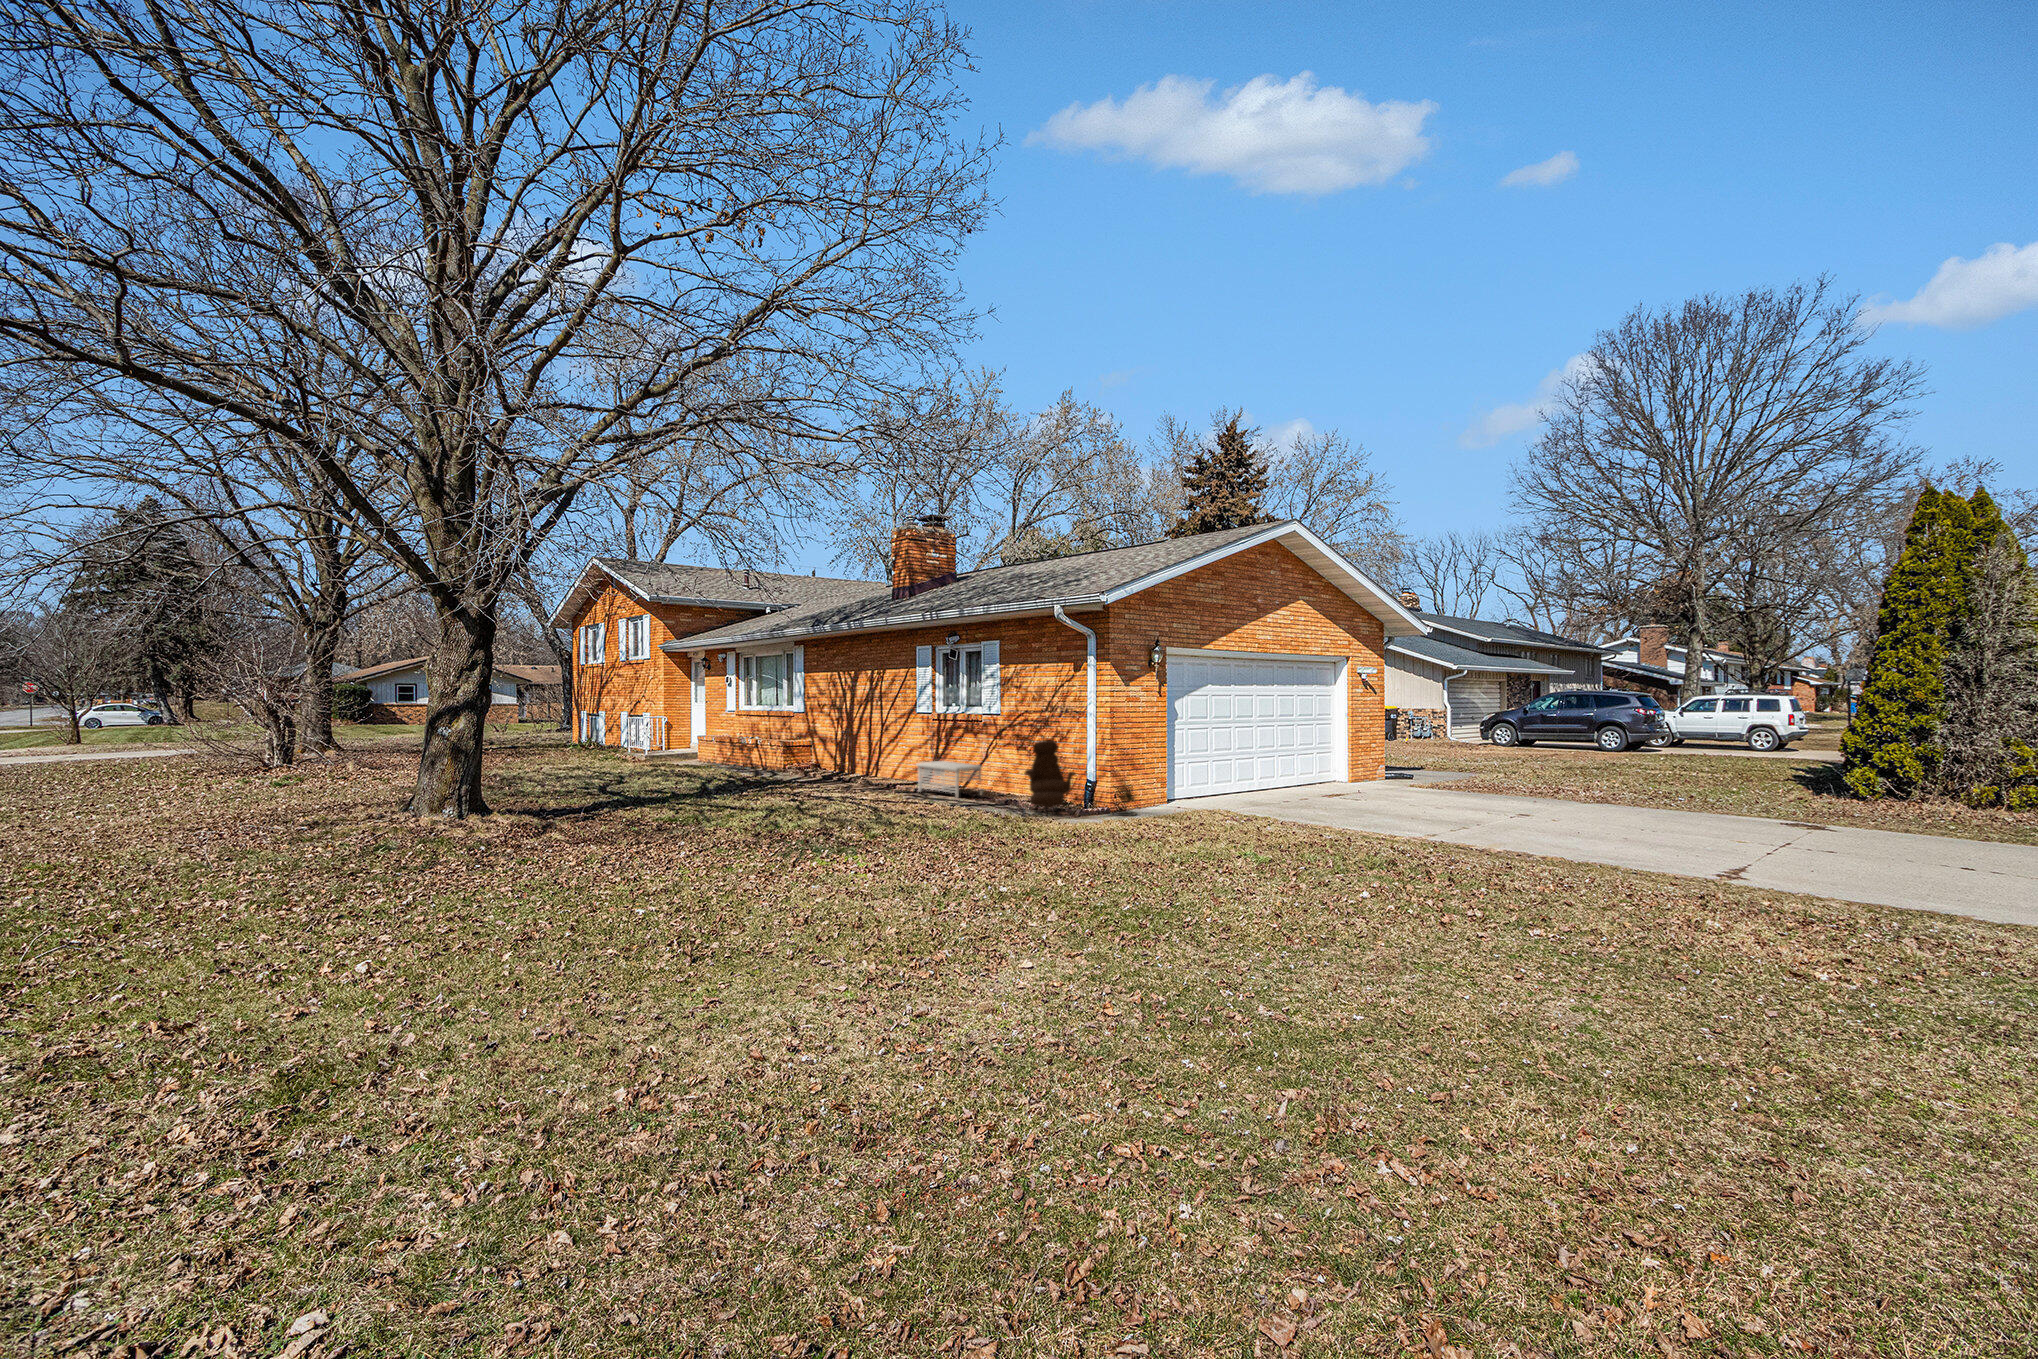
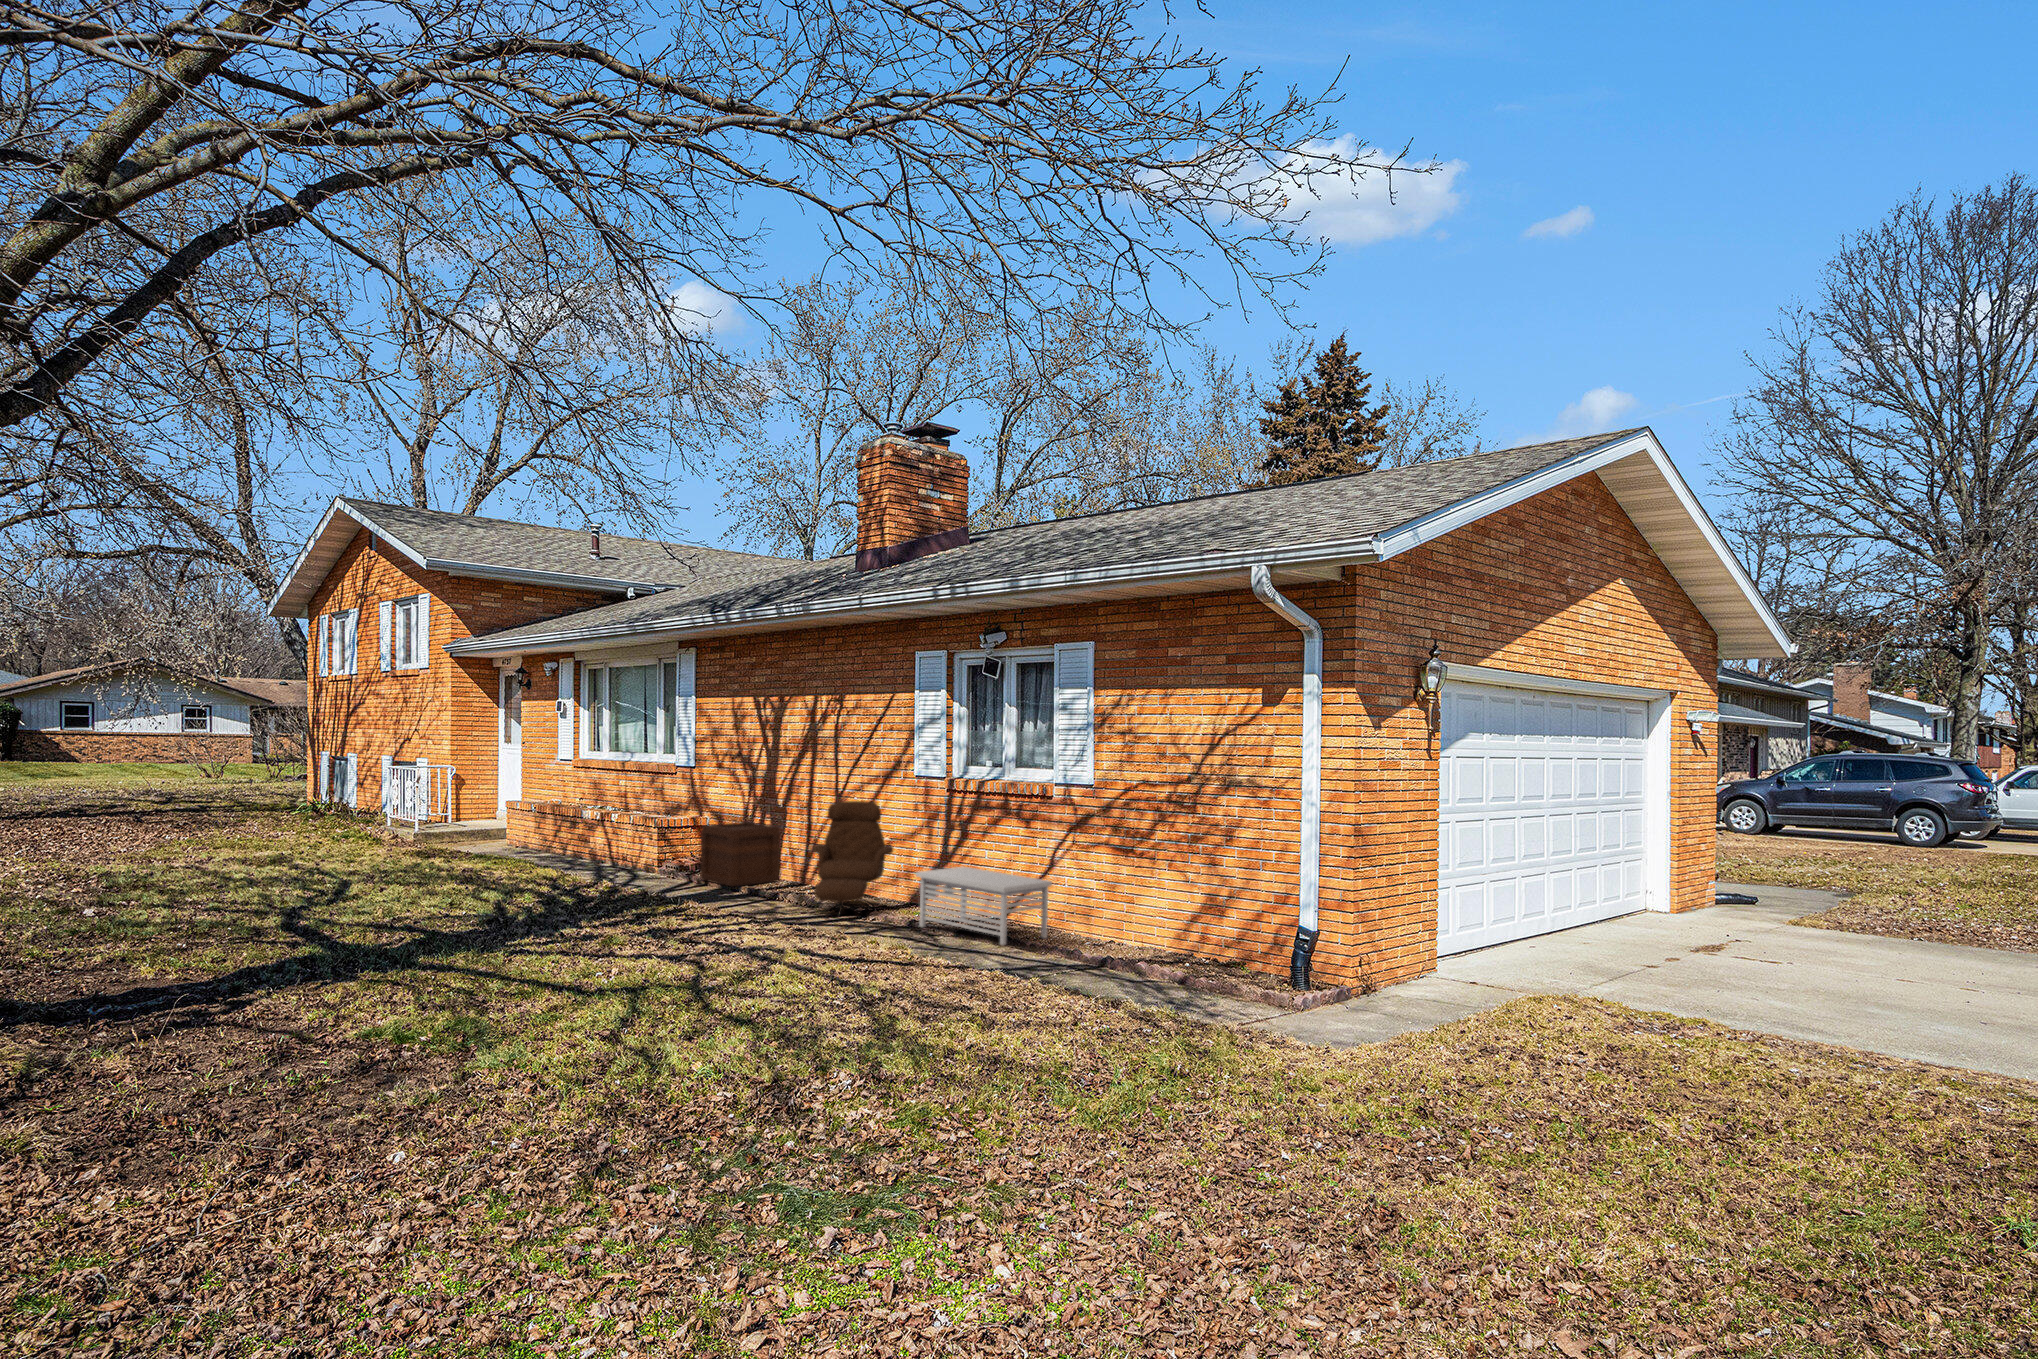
lounge chair: present [1025,740,1076,815] -> present [812,801,893,916]
wooden crate: none [809,743,852,778] -> present [700,822,780,887]
potted tree: present [1113,777,1136,816] -> none [1353,915,1409,1008]

